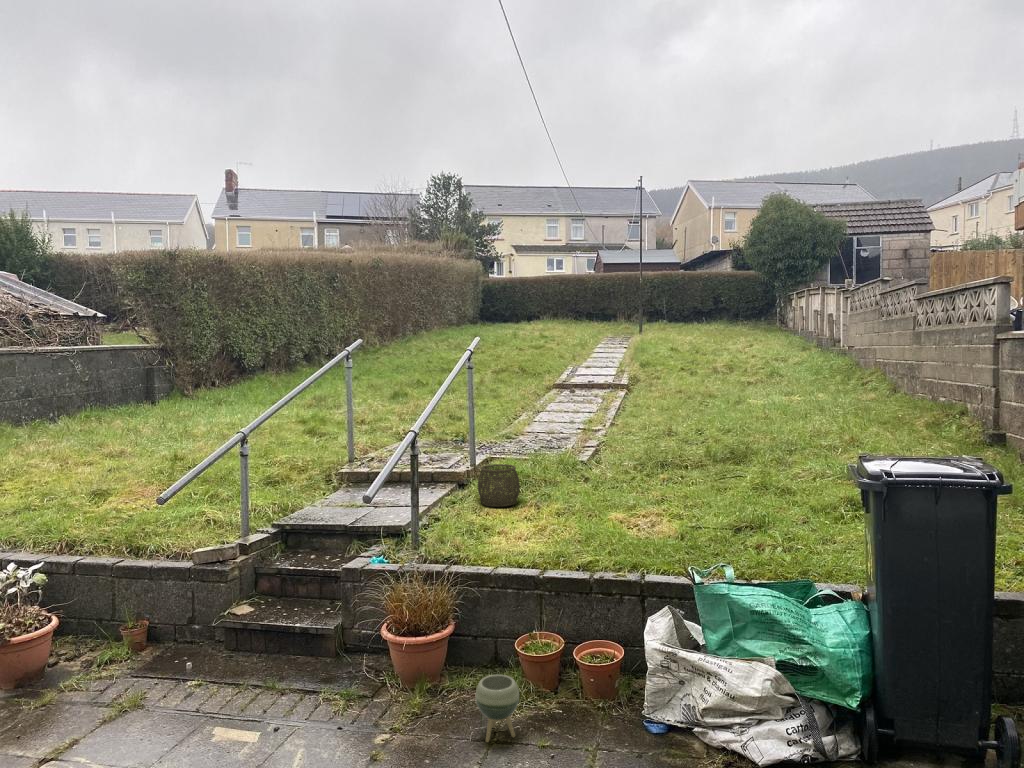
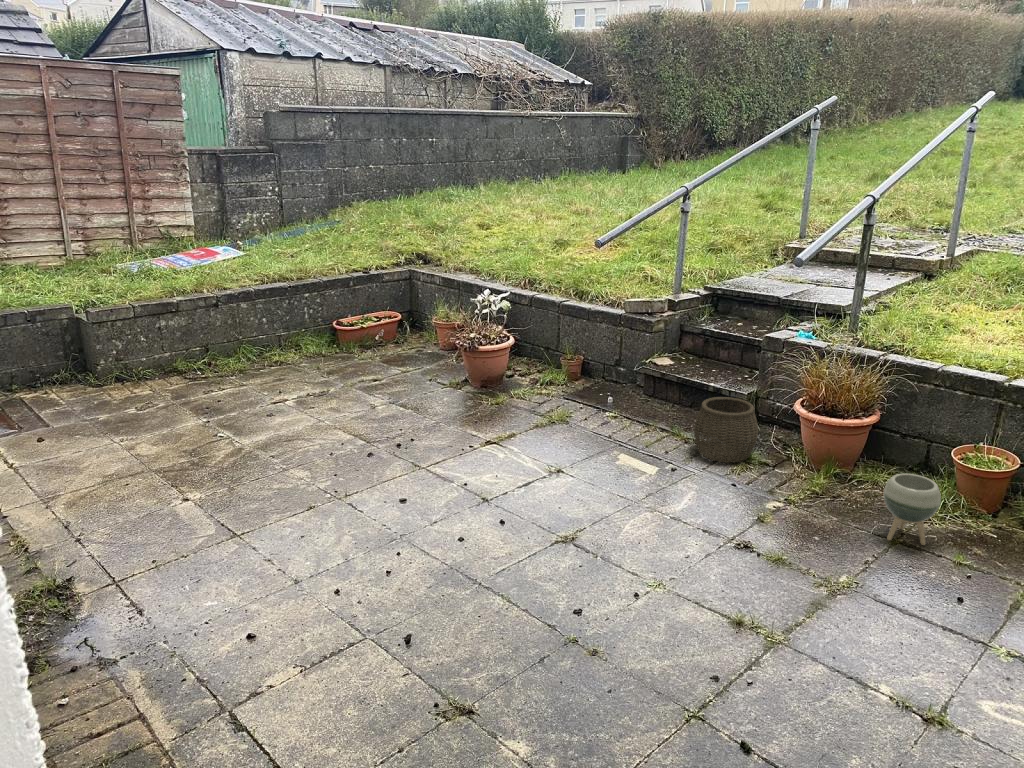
woven basket: present [477,464,520,507] -> present [694,397,758,463]

